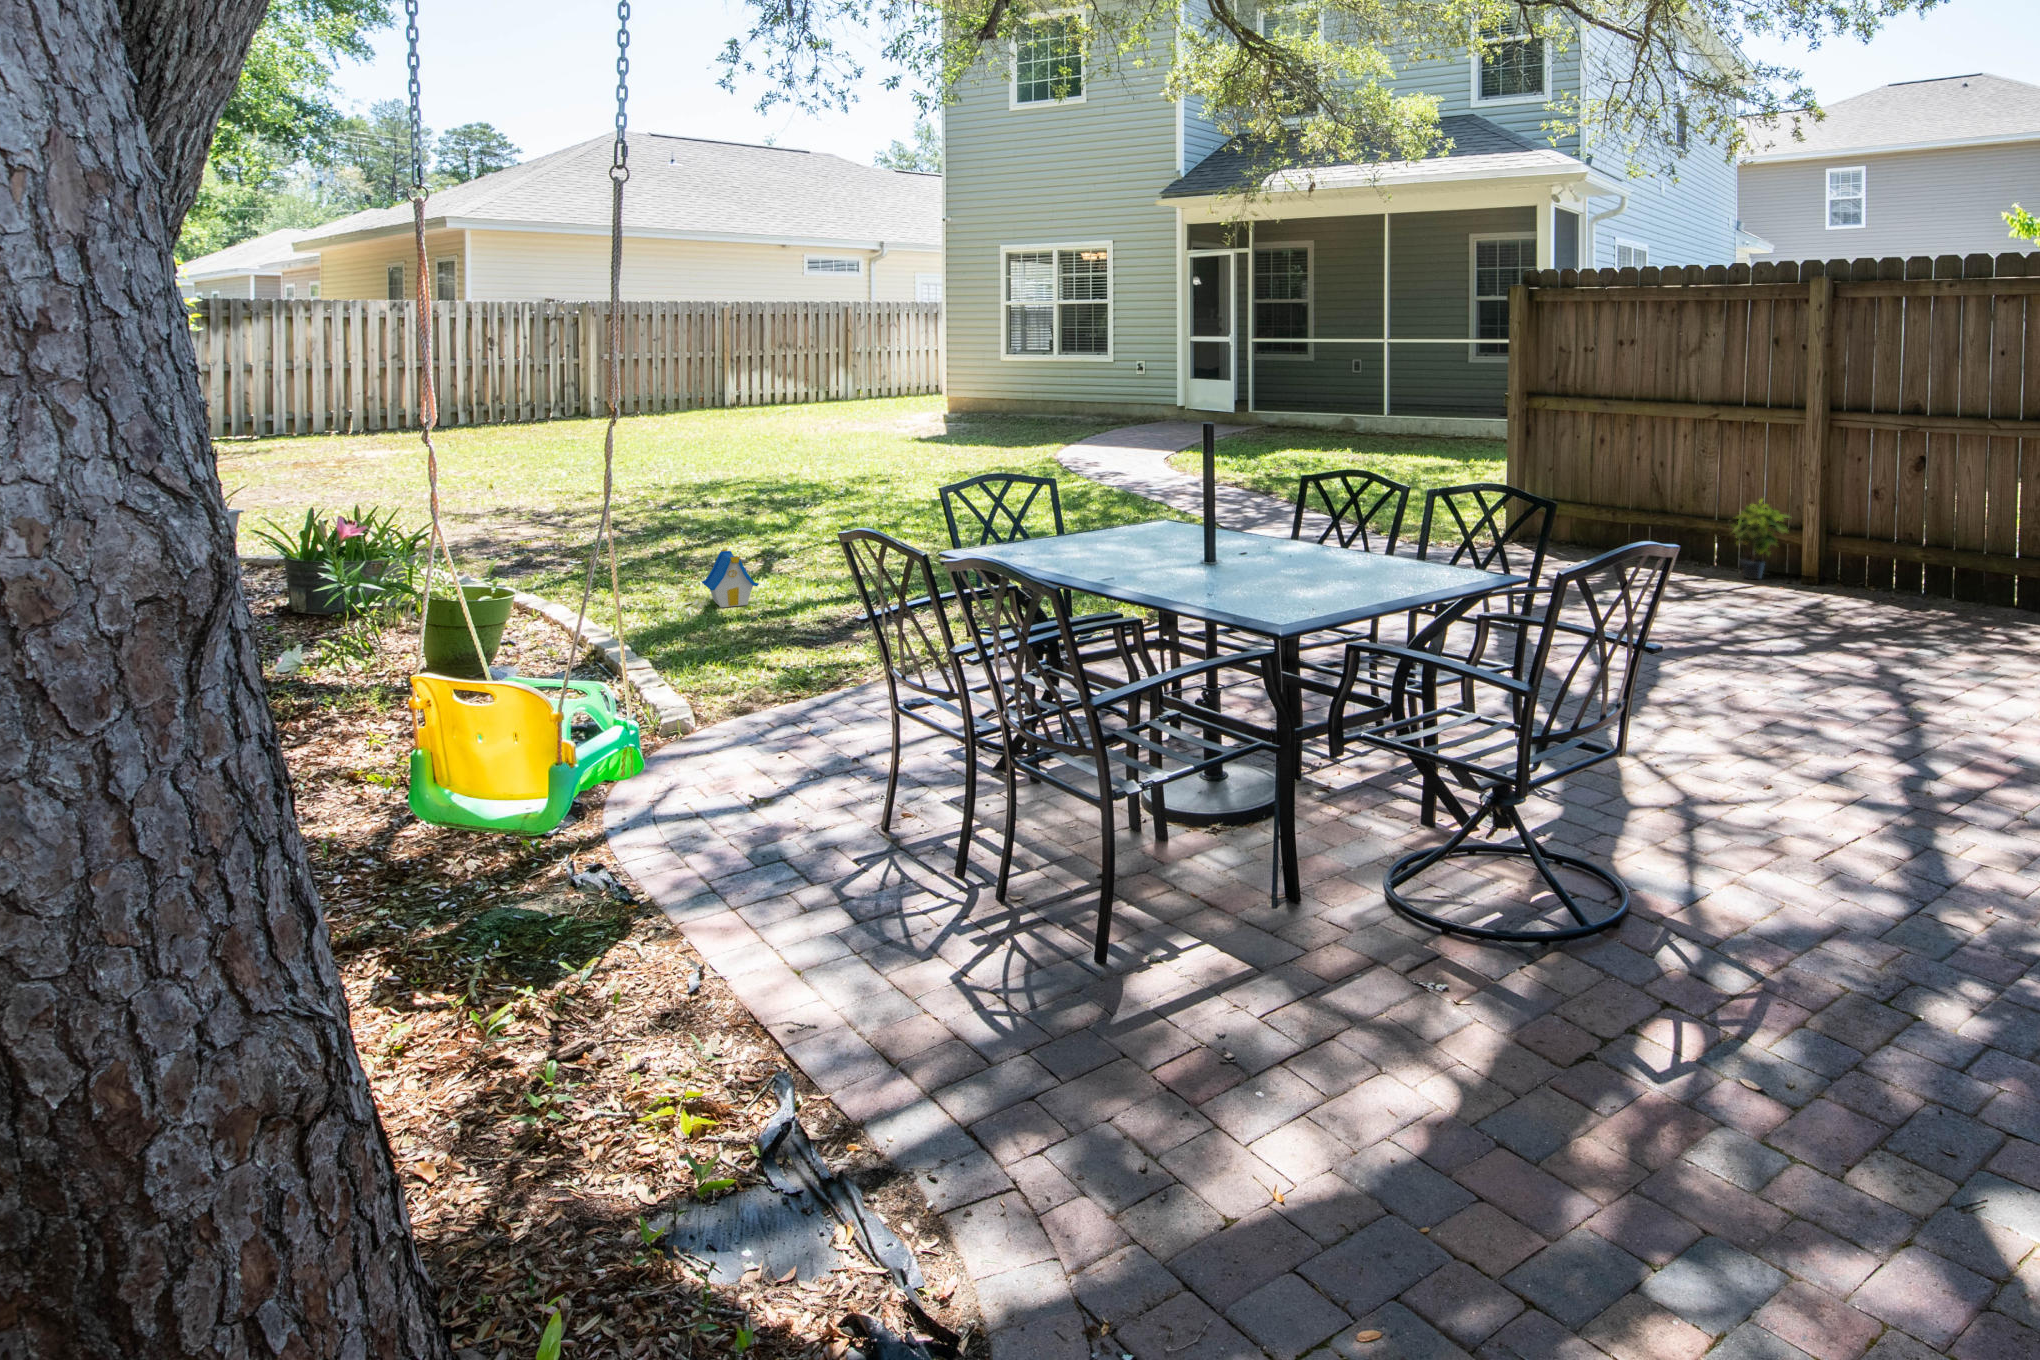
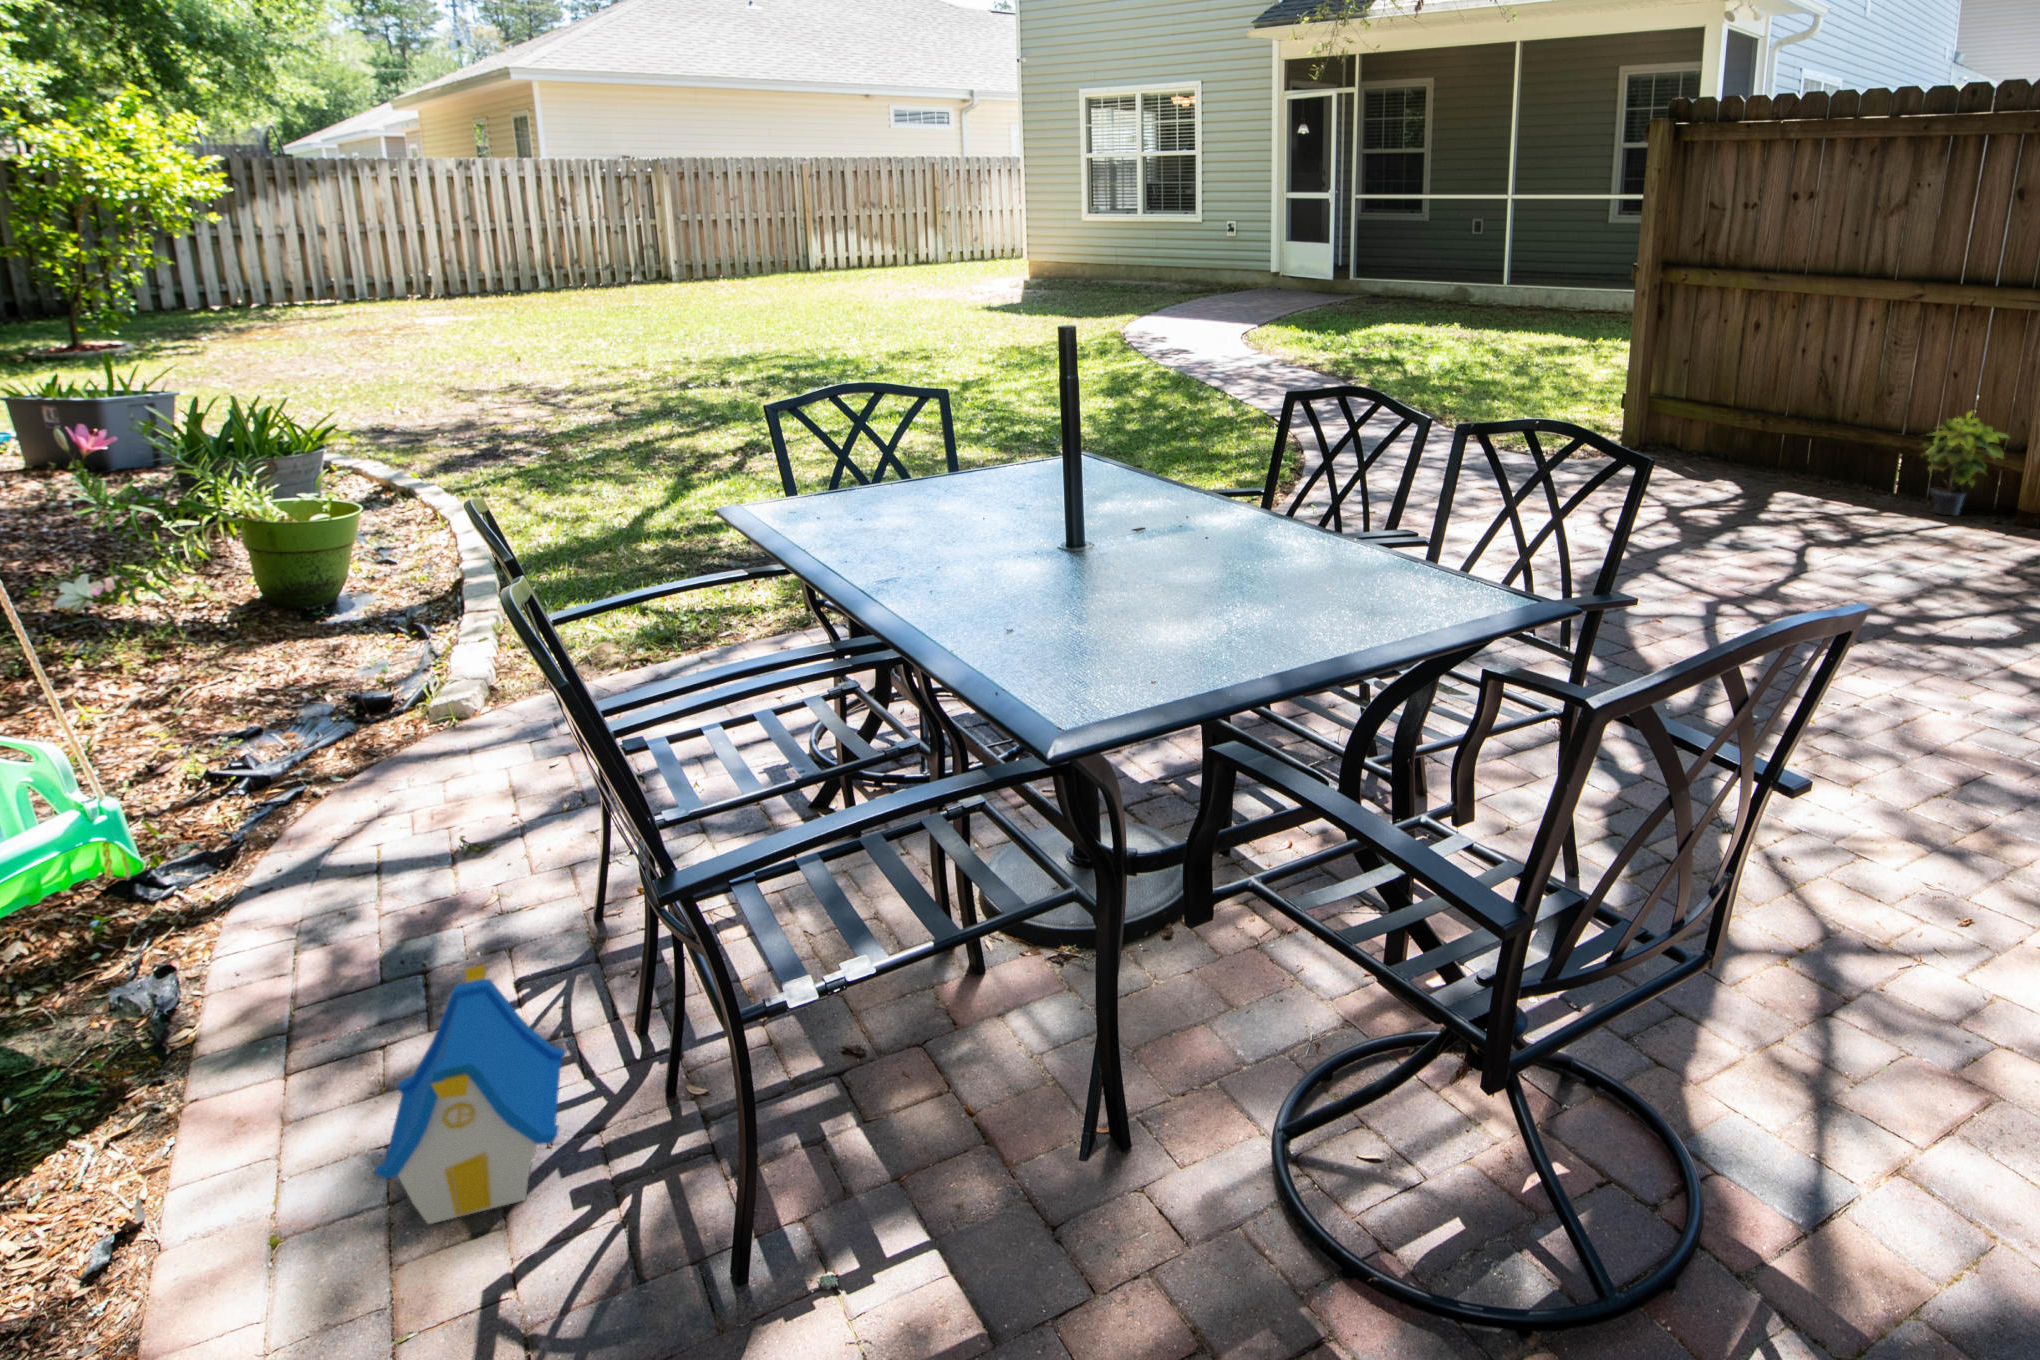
toy house: present [702,549,759,607] -> present [375,965,565,1224]

